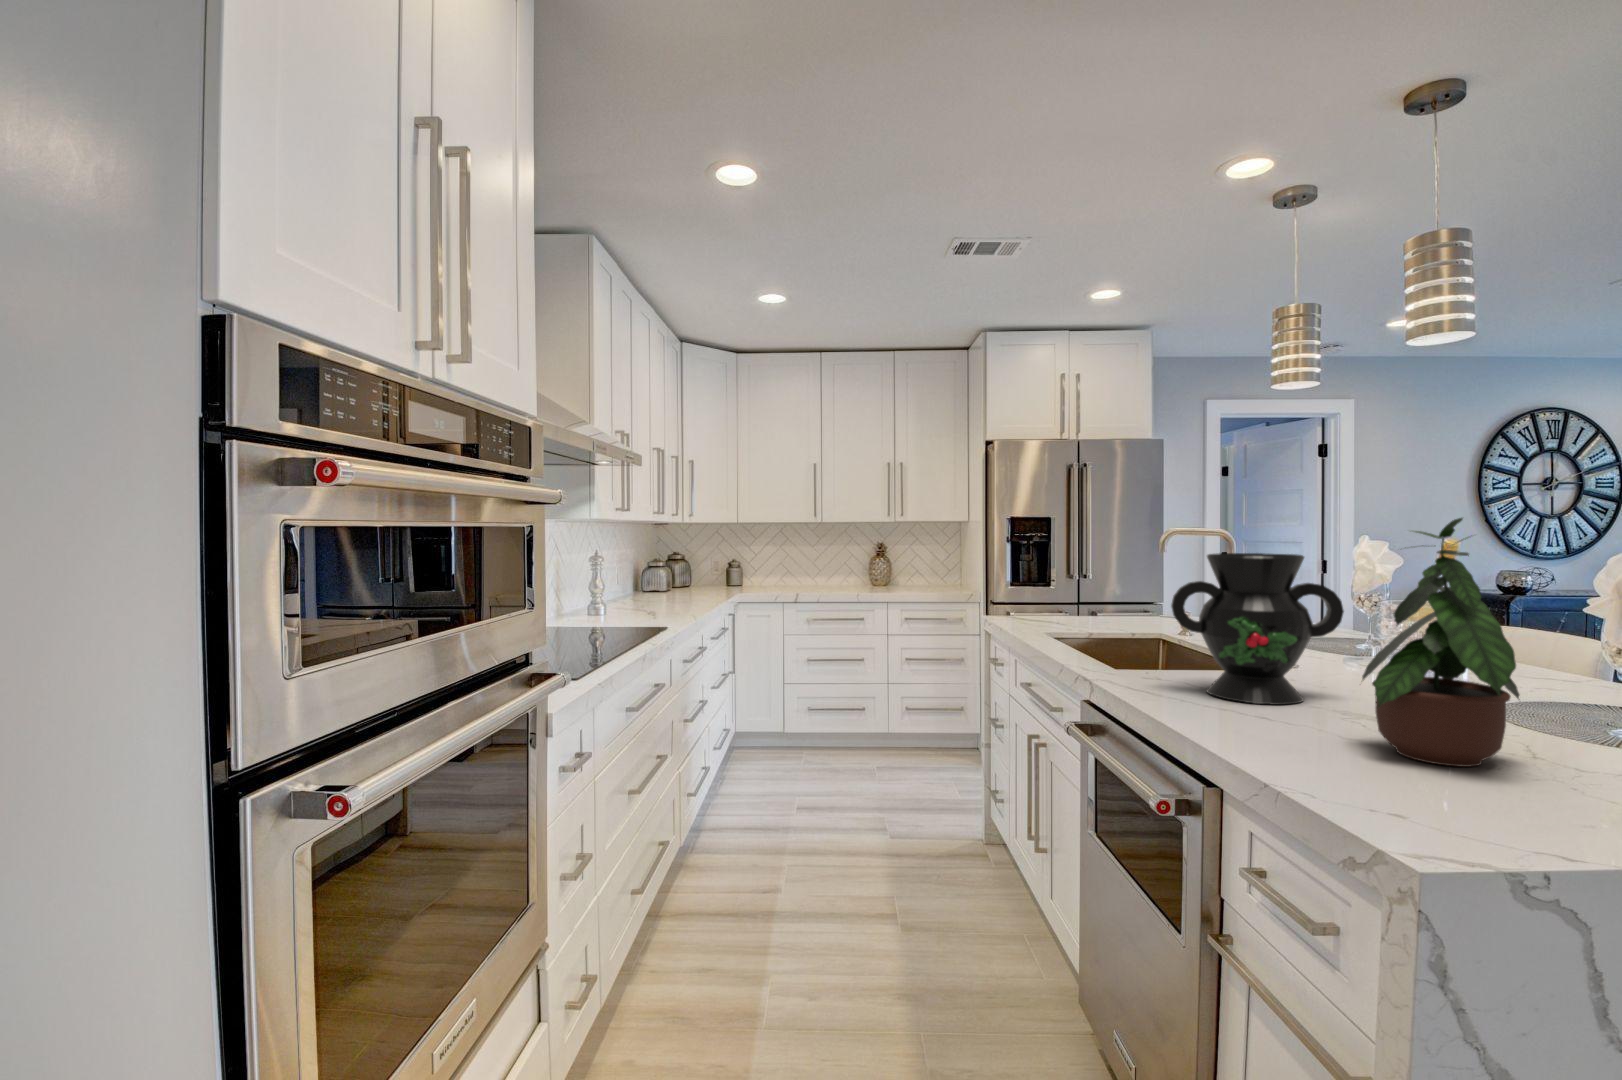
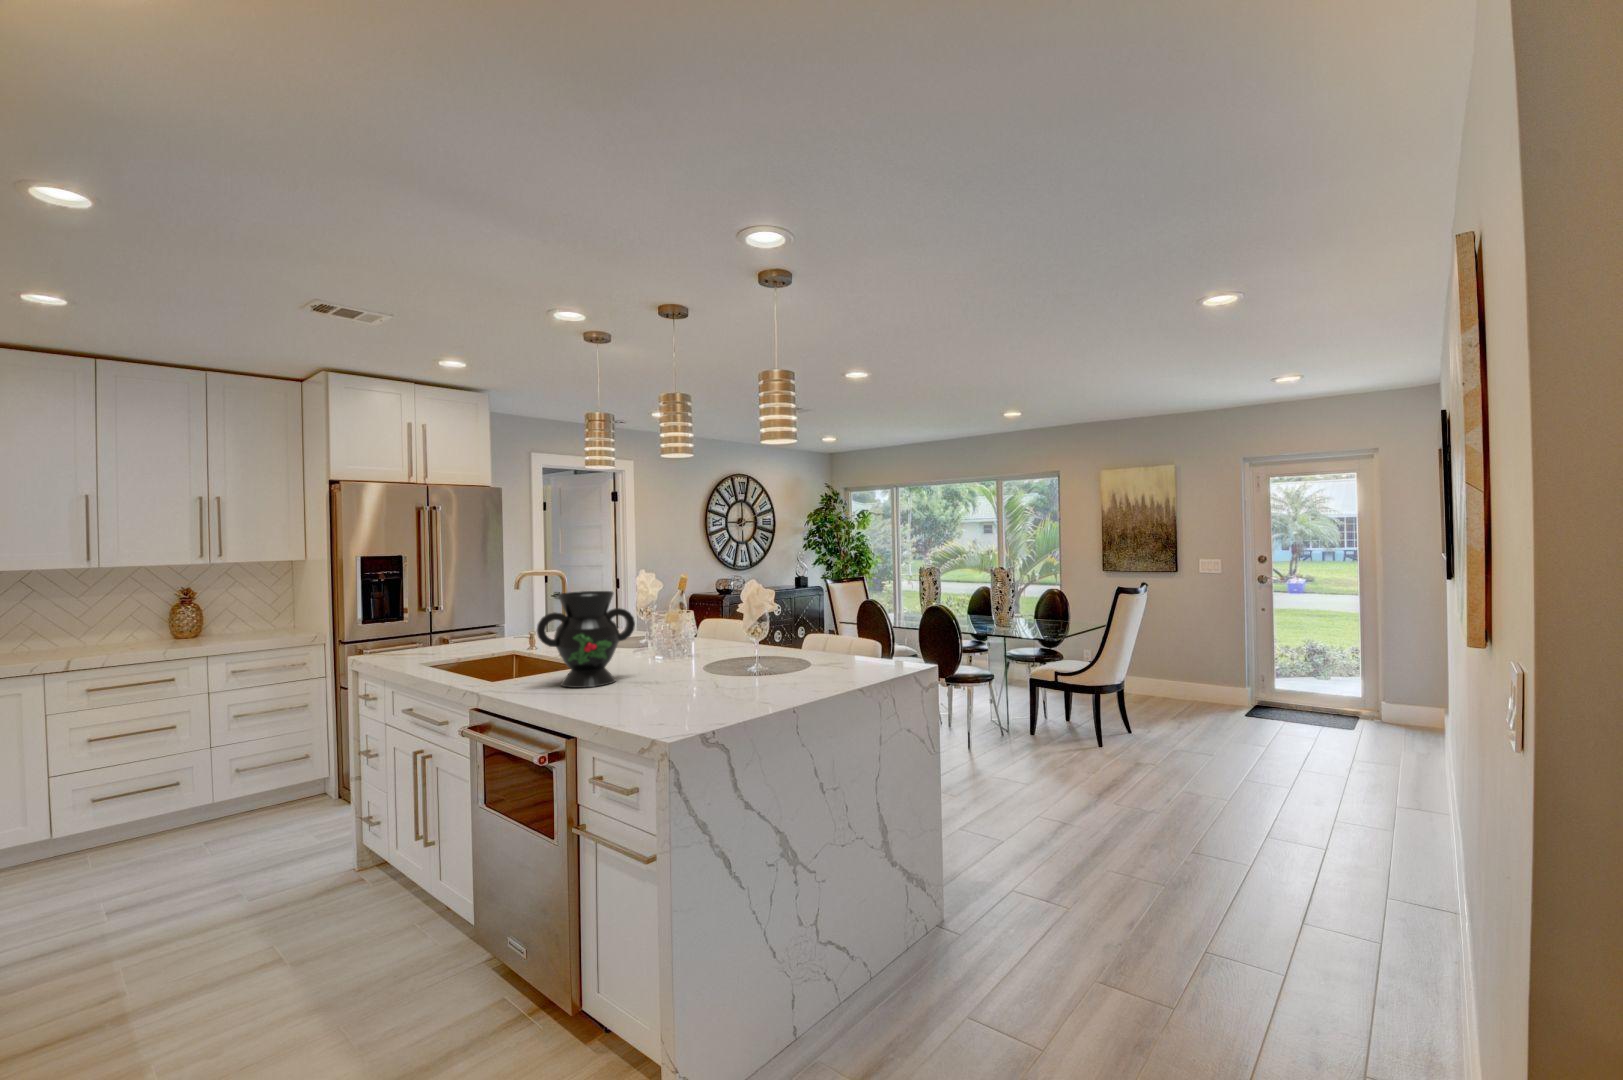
potted plant: present [1362,518,1520,767] -> none [639,572,715,700]

